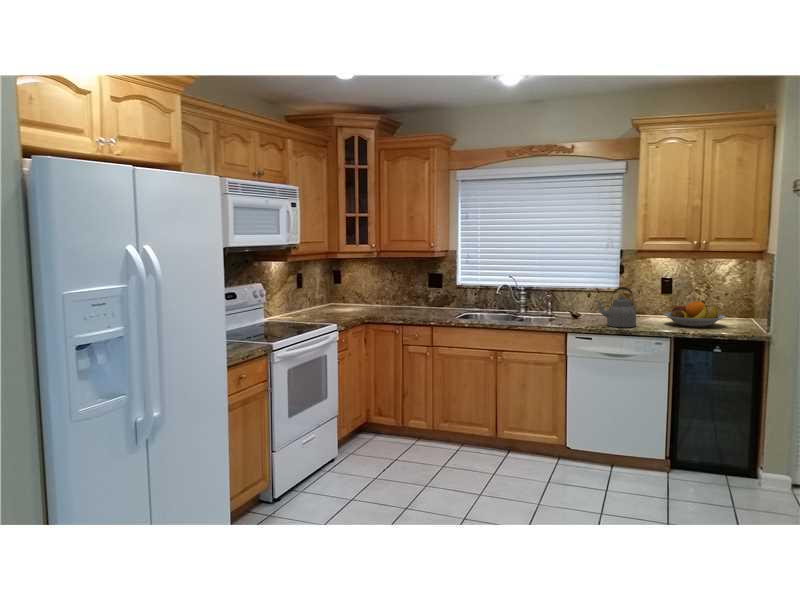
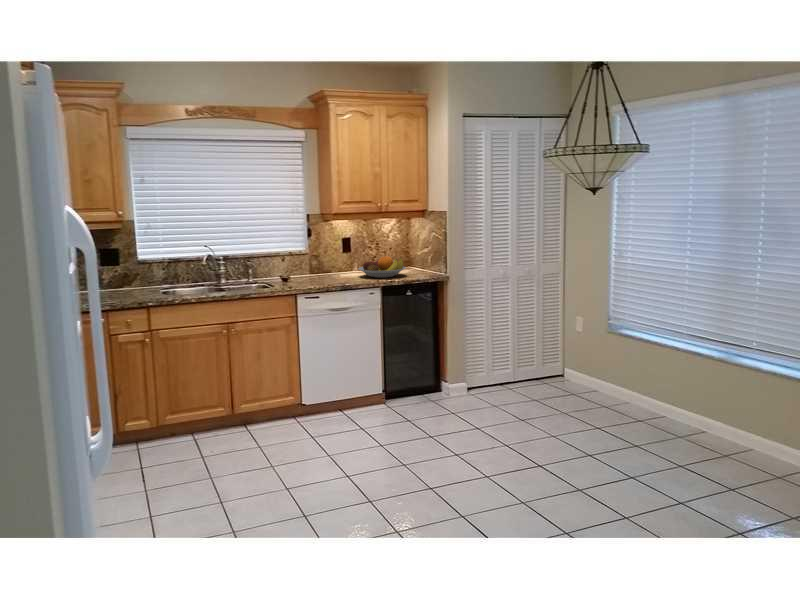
kettle: present [595,287,636,327] -> none [314,248,350,285]

